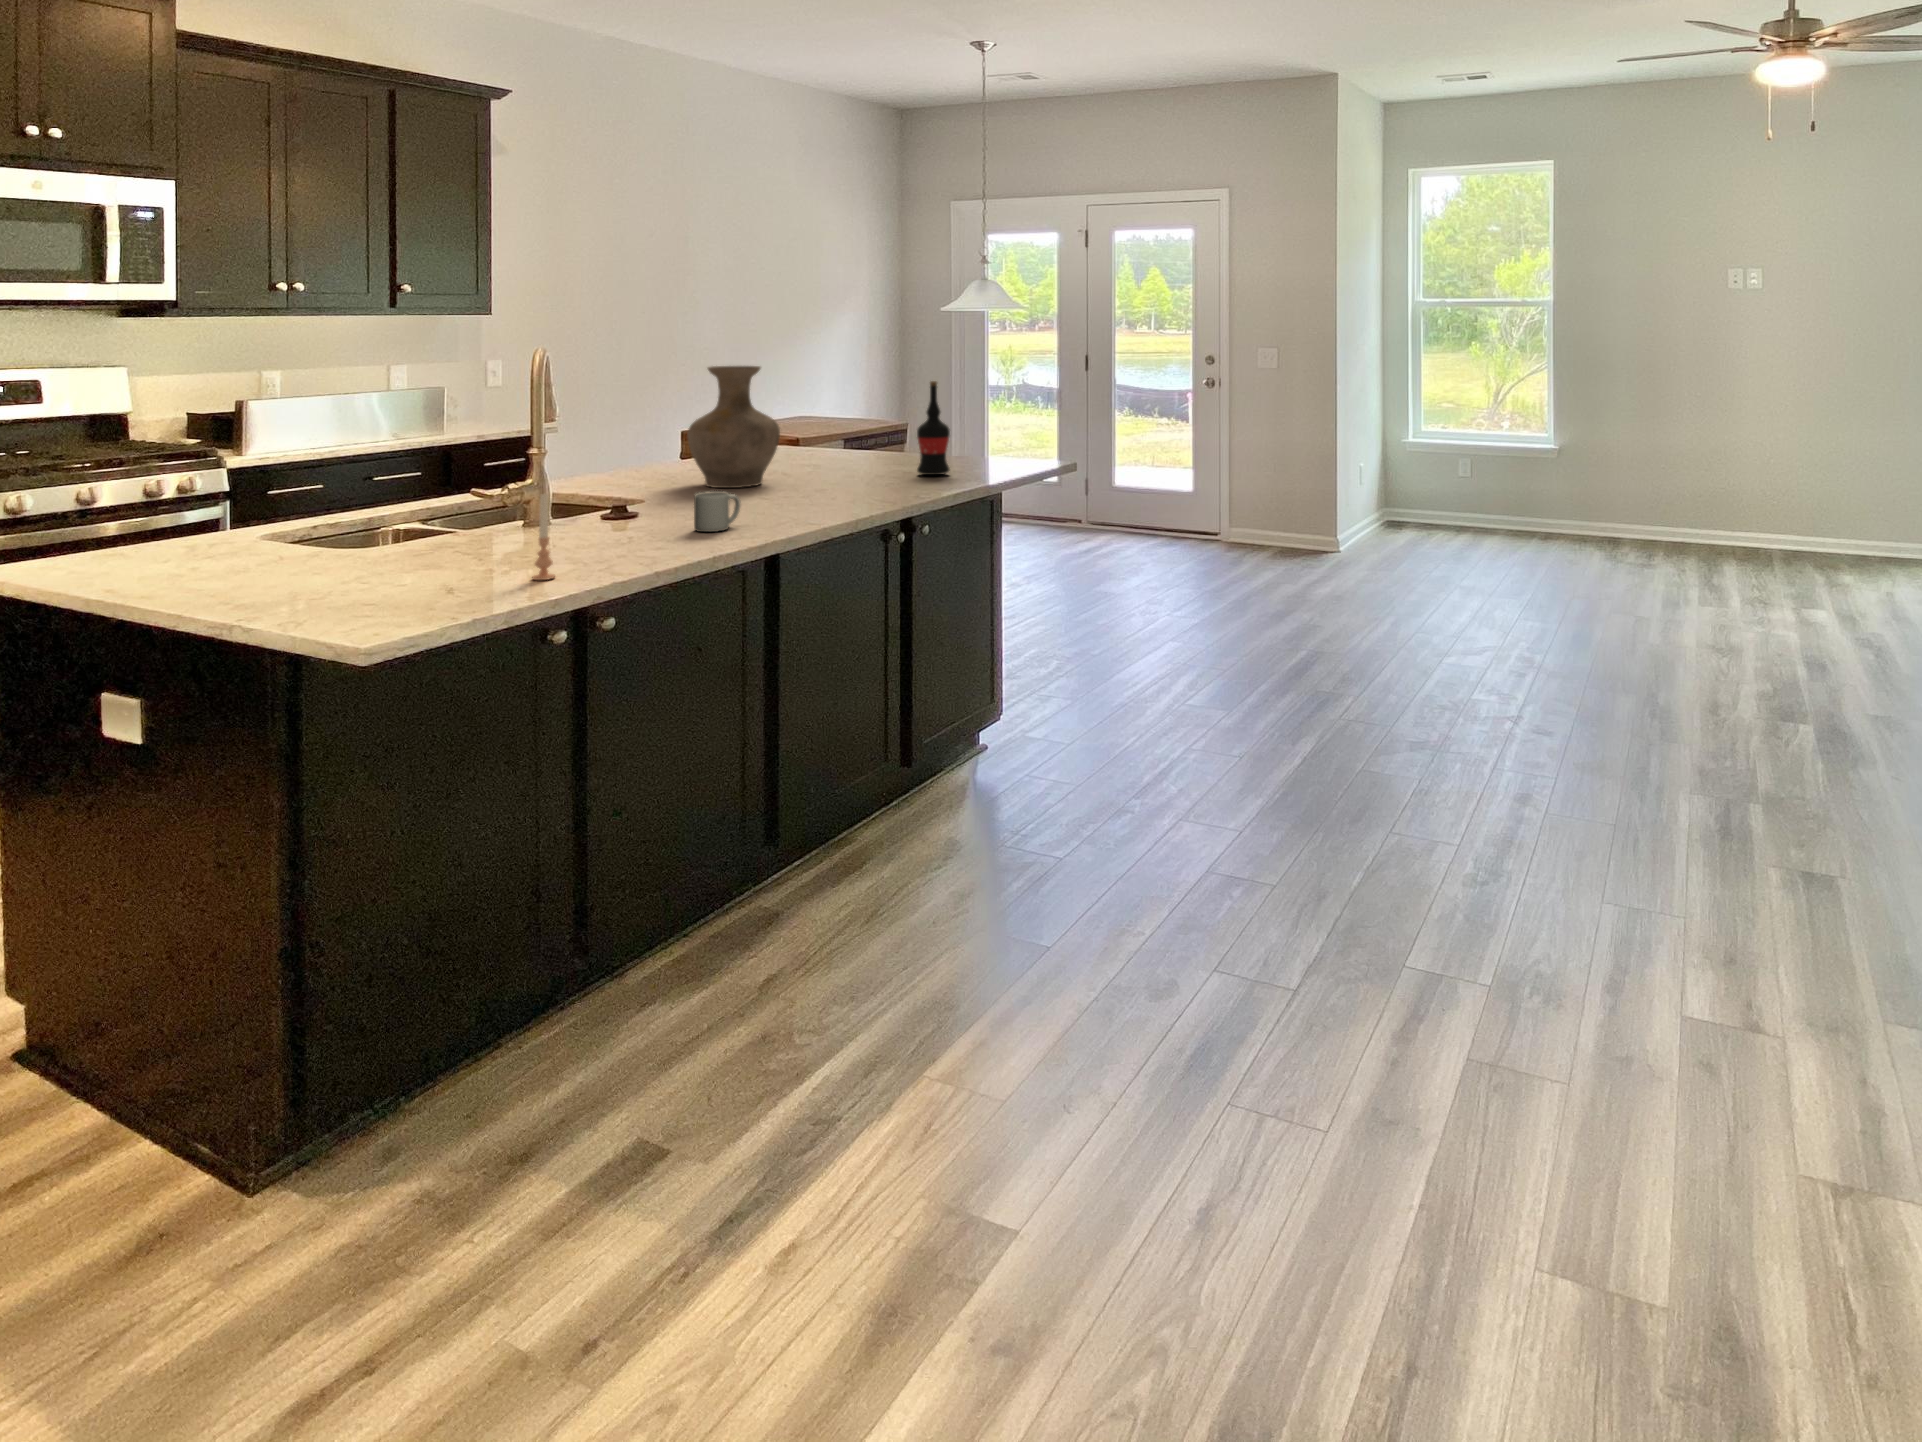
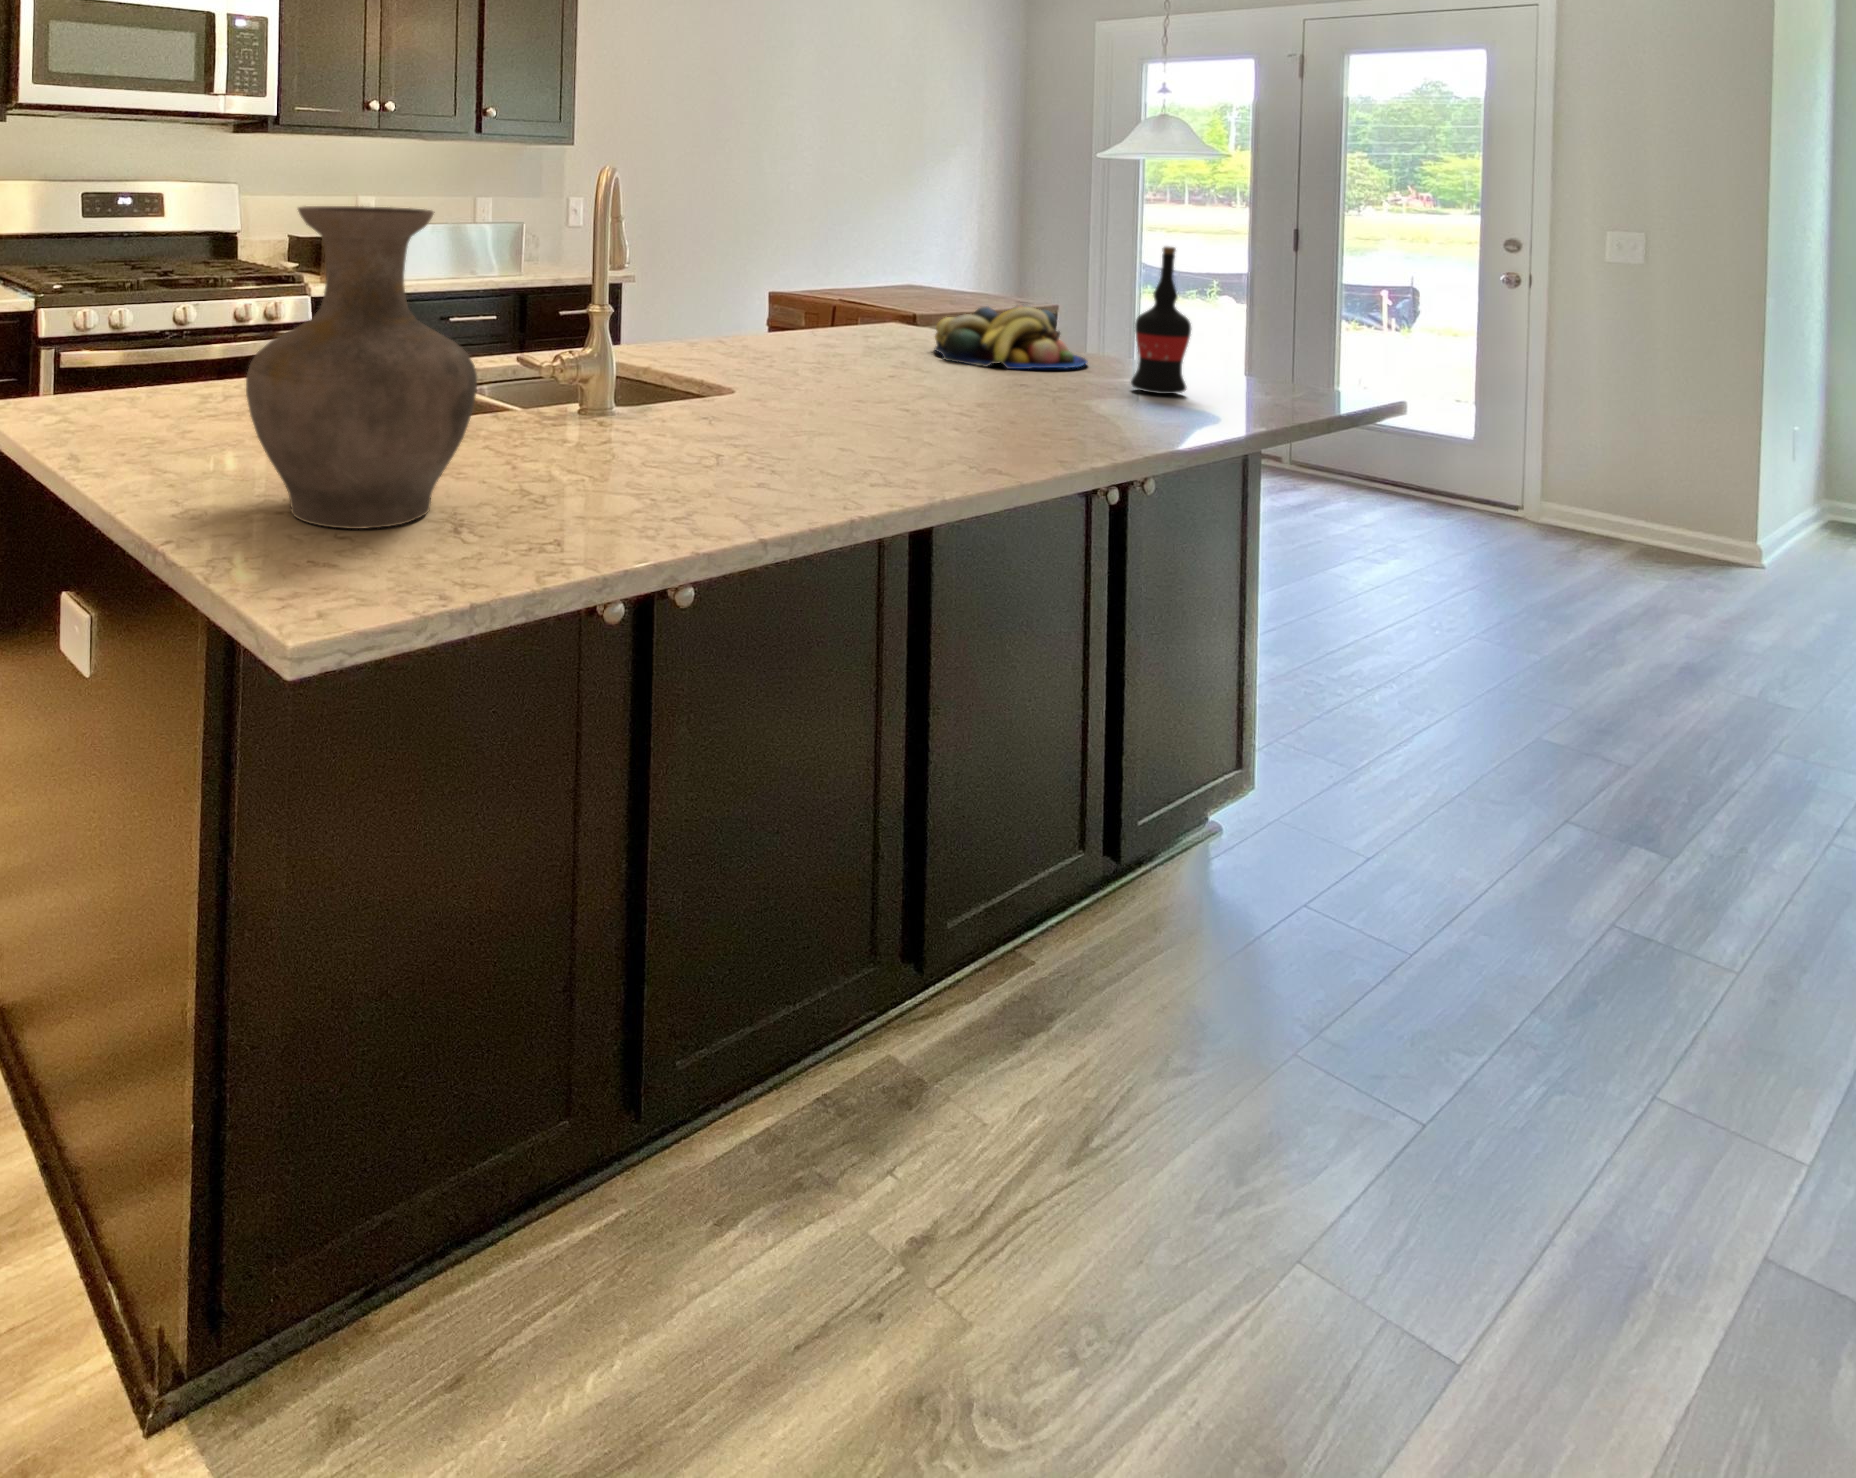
vase: present [687,366,780,488] -> present [246,206,477,529]
fruit bowl: none [796,425,900,470] -> present [935,304,1087,369]
mug: present [694,491,741,532] -> none [819,396,891,464]
candle: present [532,494,555,580] -> none [575,385,612,533]

